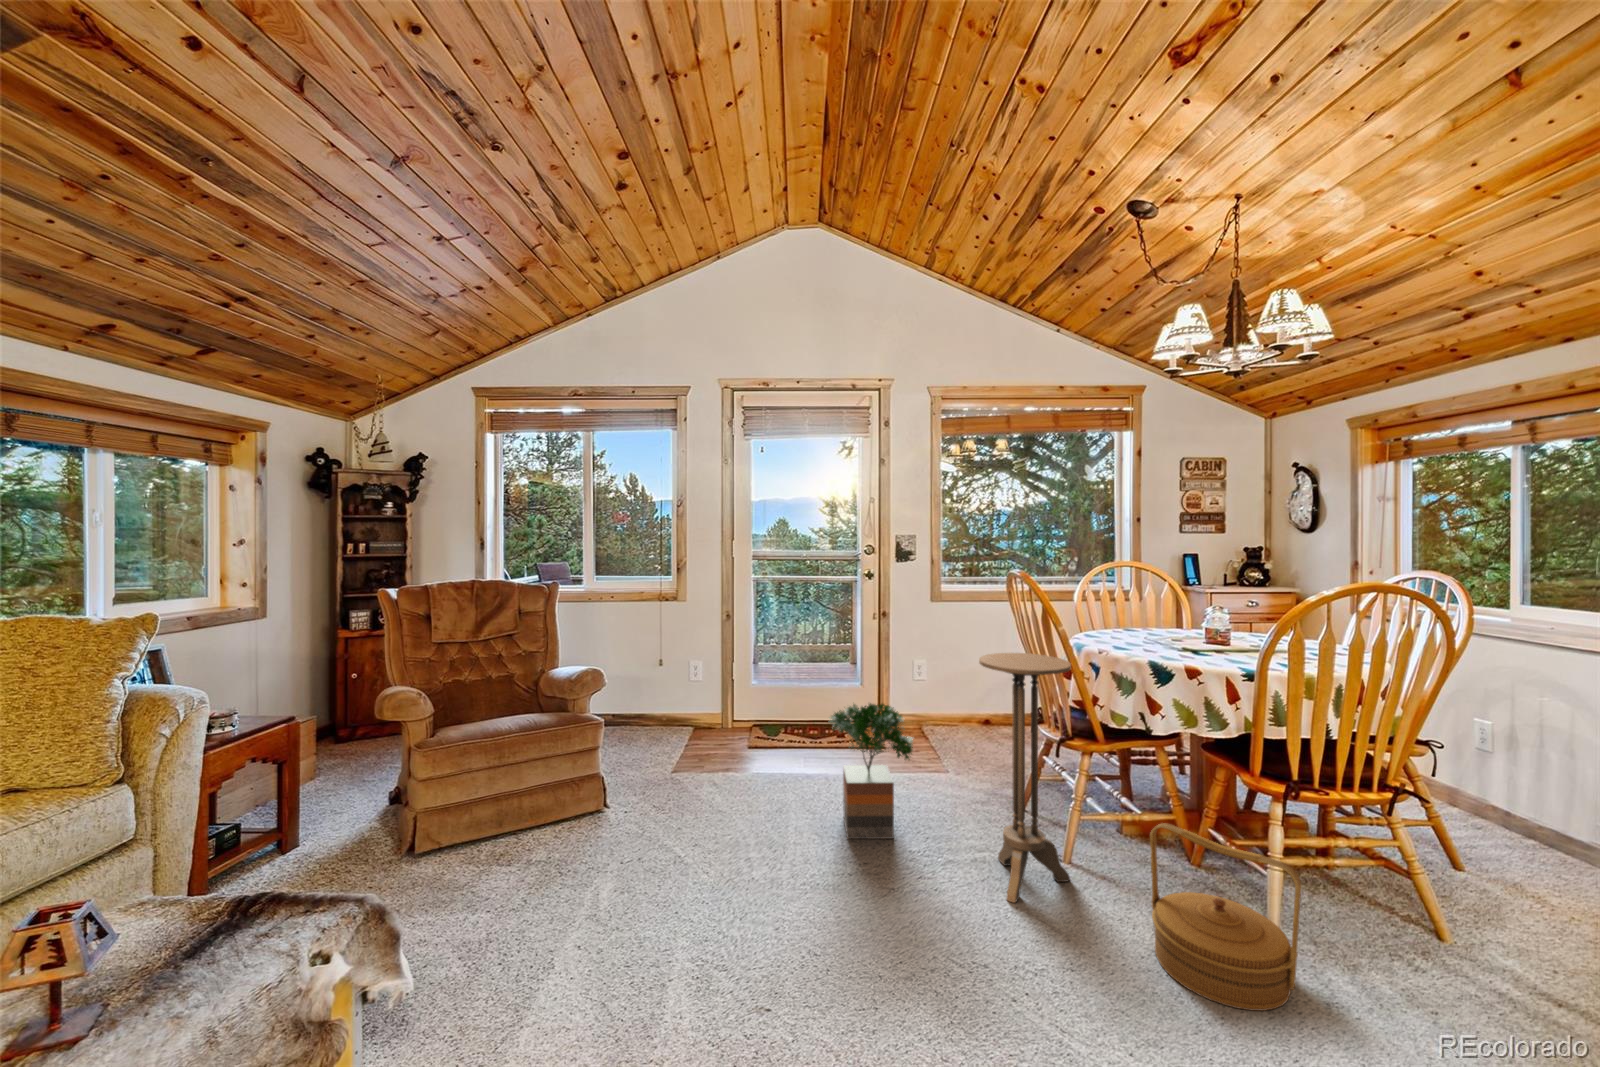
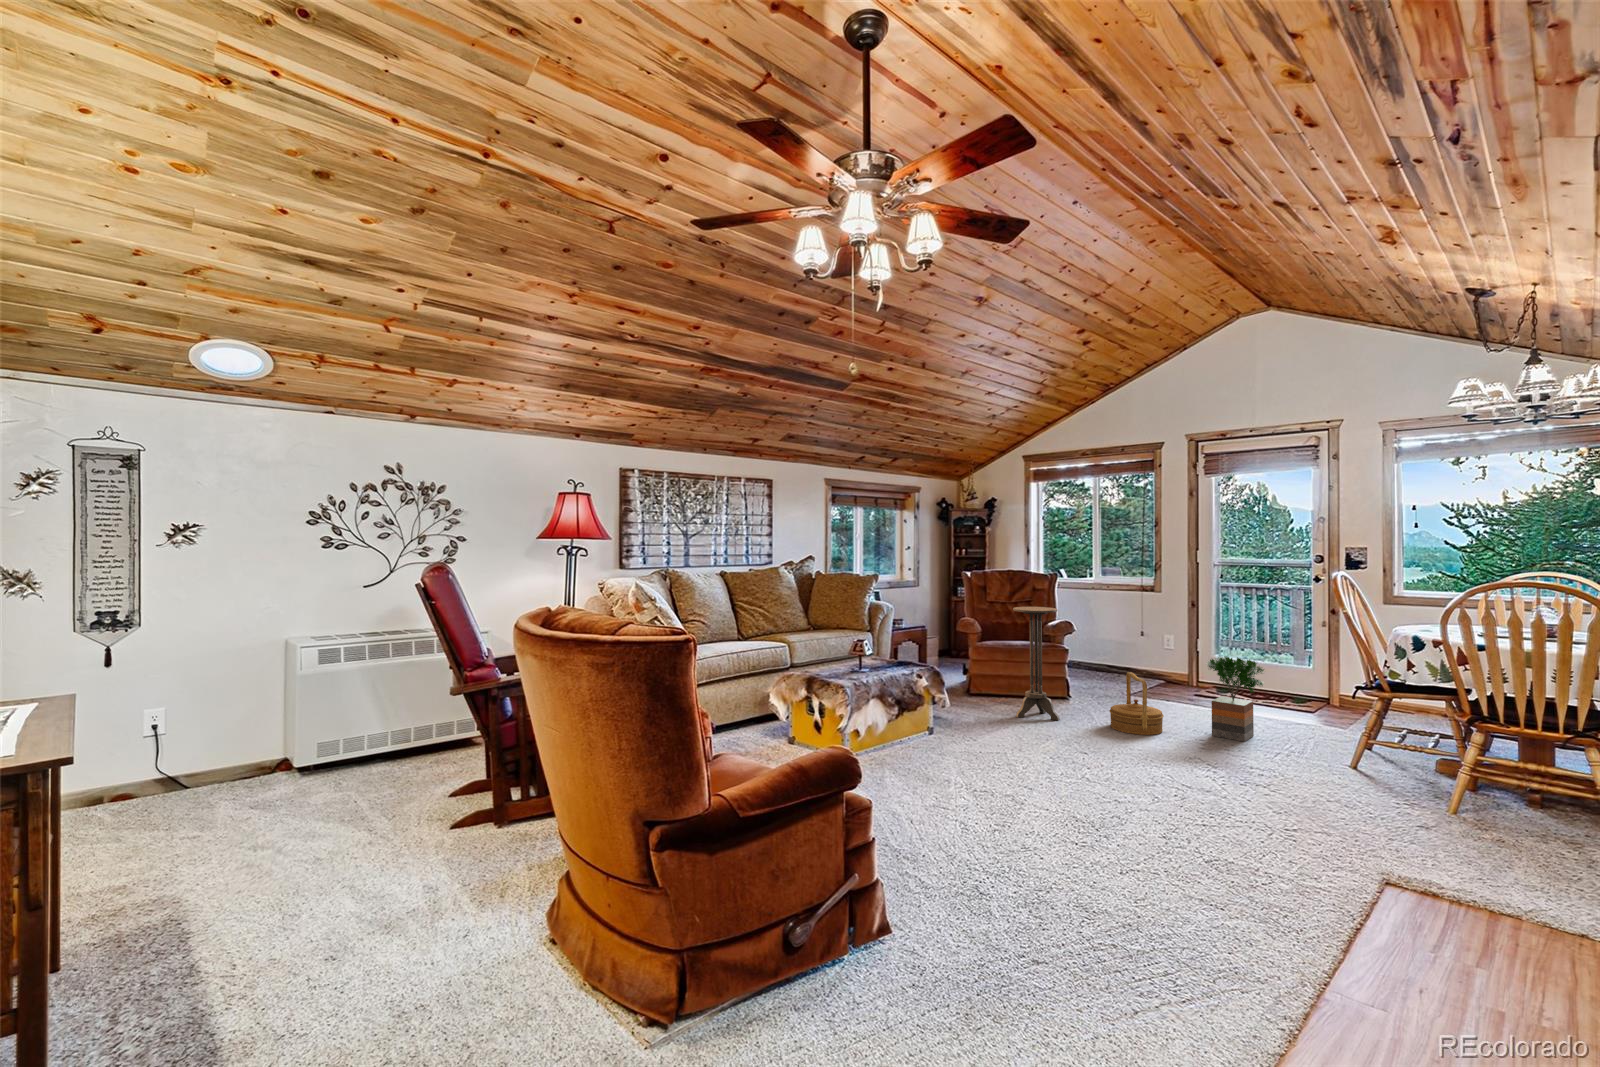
side table: present [979,653,1071,903] -> present [1013,607,1060,720]
basket: present [1150,823,1301,1011] -> present [1109,672,1164,735]

